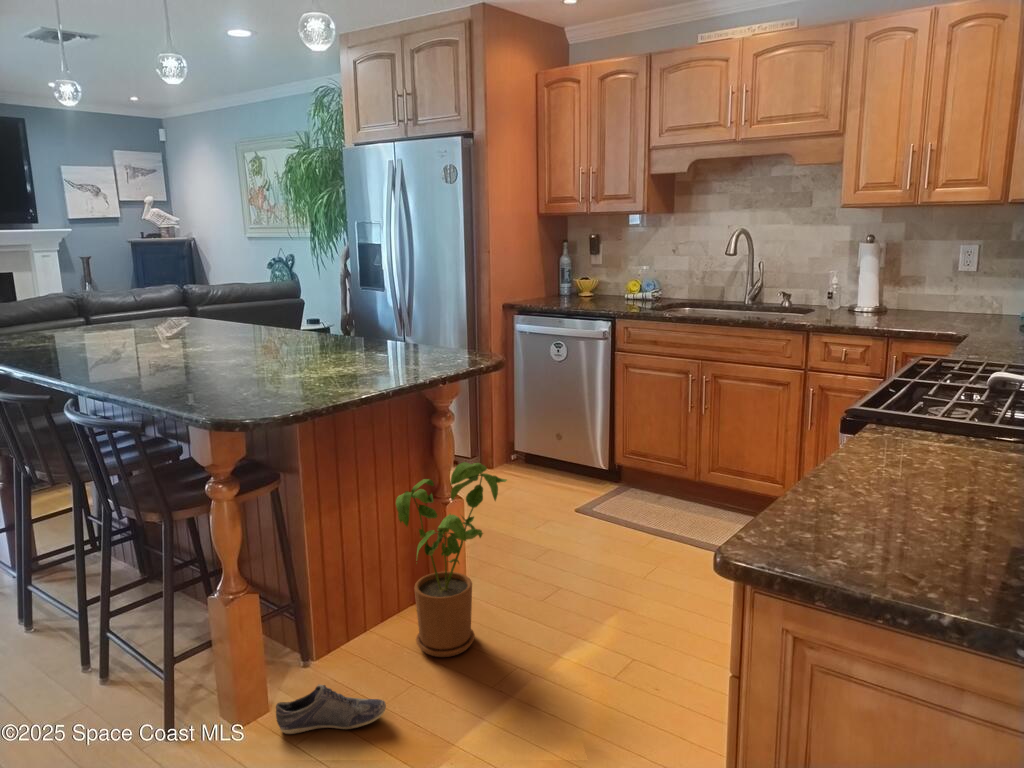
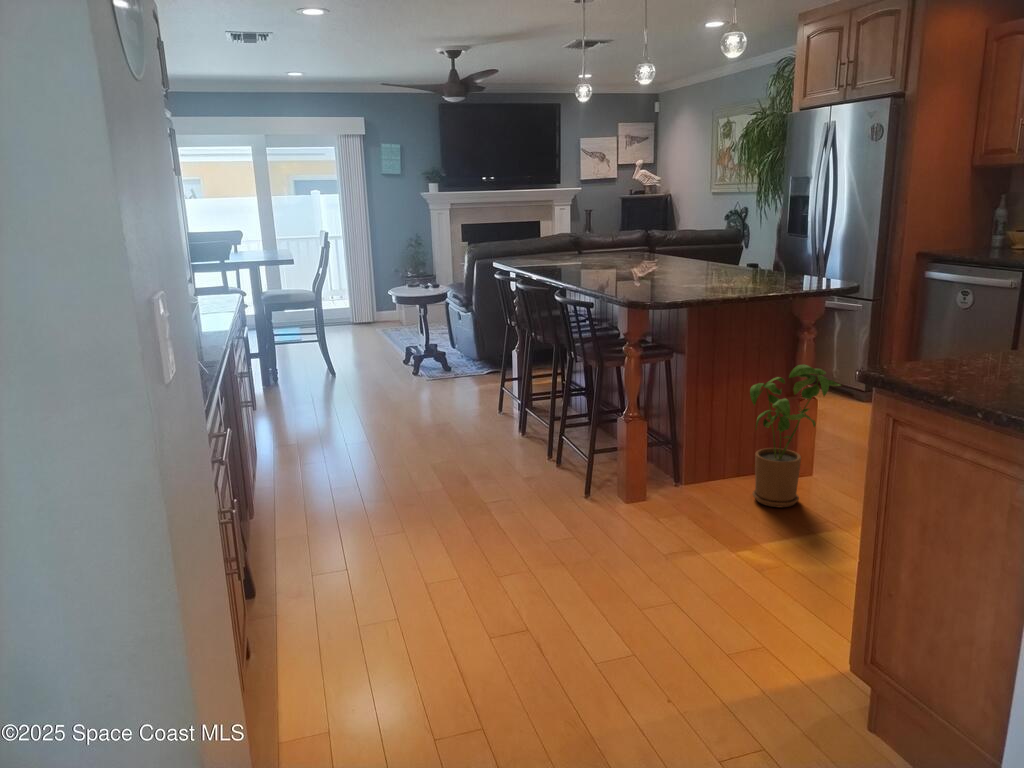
shoe: present [276,685,386,734] -> none [645,490,715,522]

